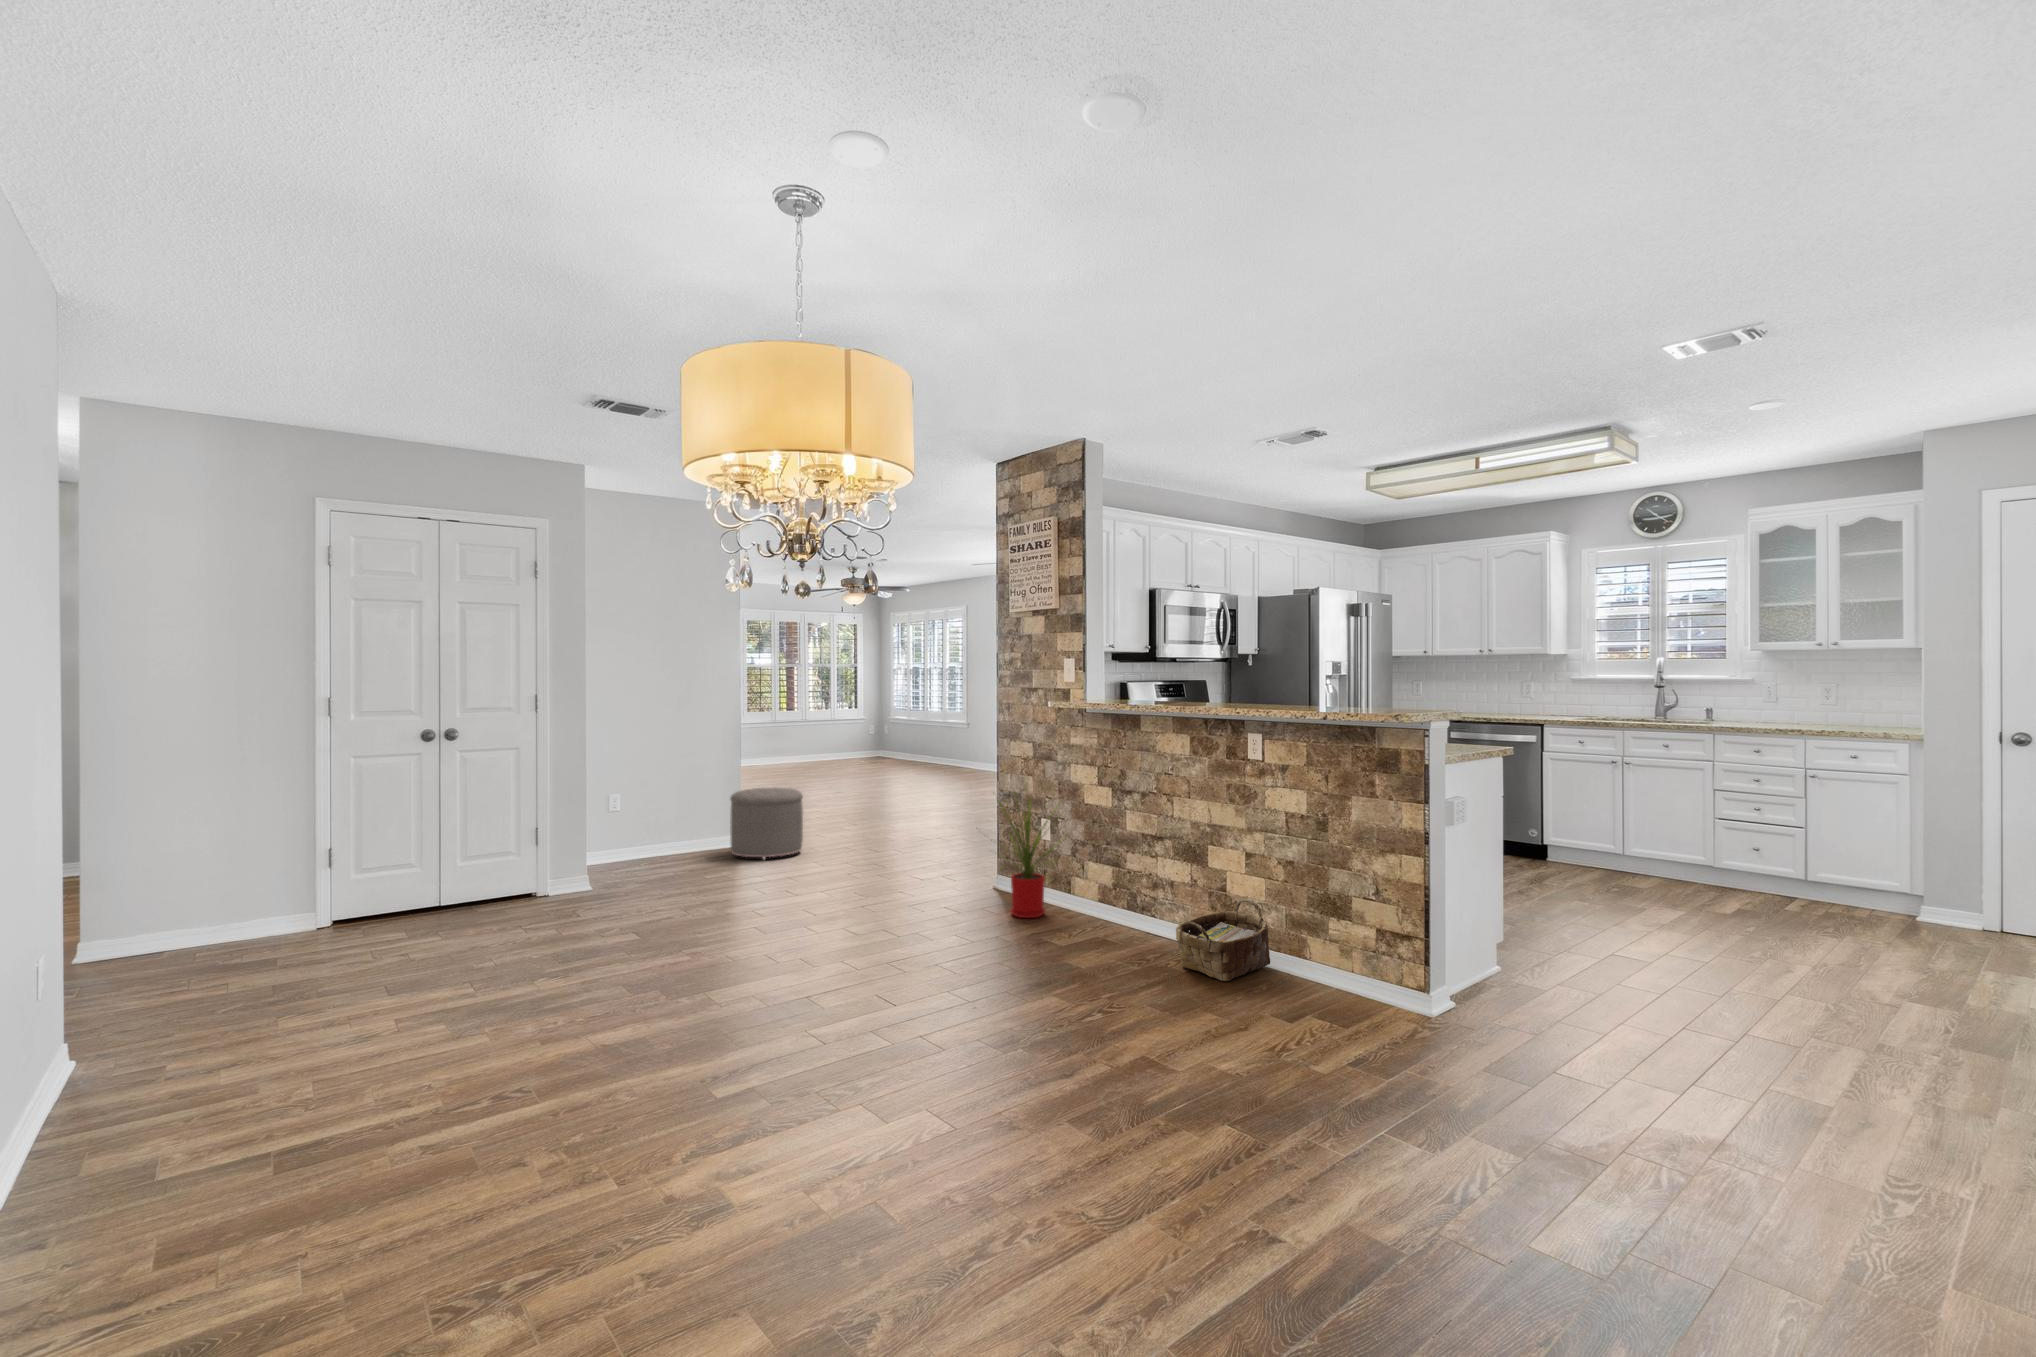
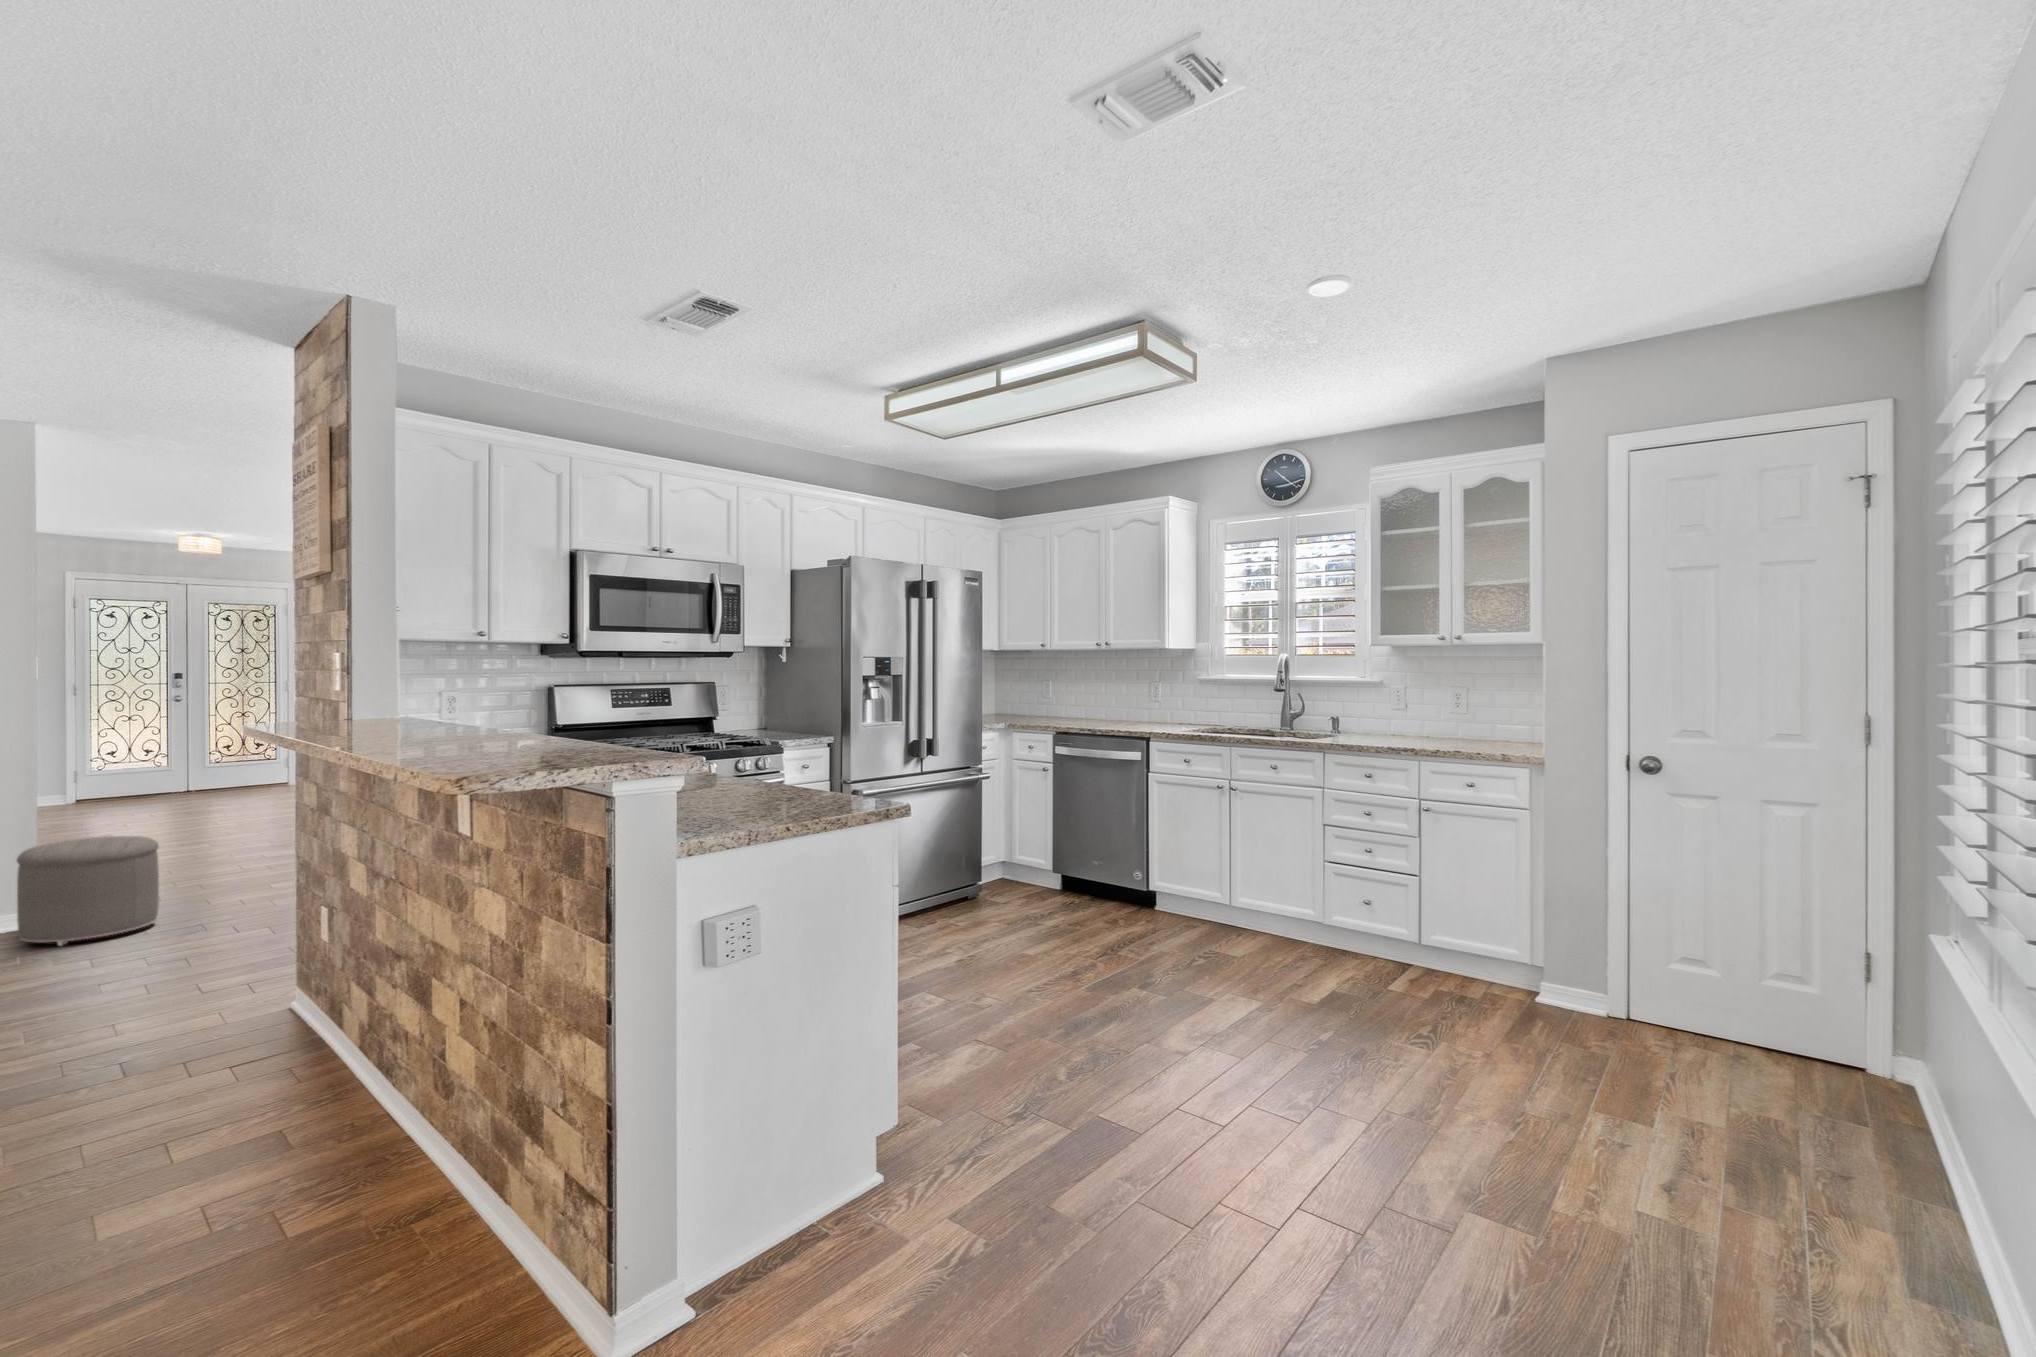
house plant: present [991,801,1067,918] -> none [170,852,356,1066]
woven basket: present [1176,899,1270,981] -> none [279,1060,479,1239]

